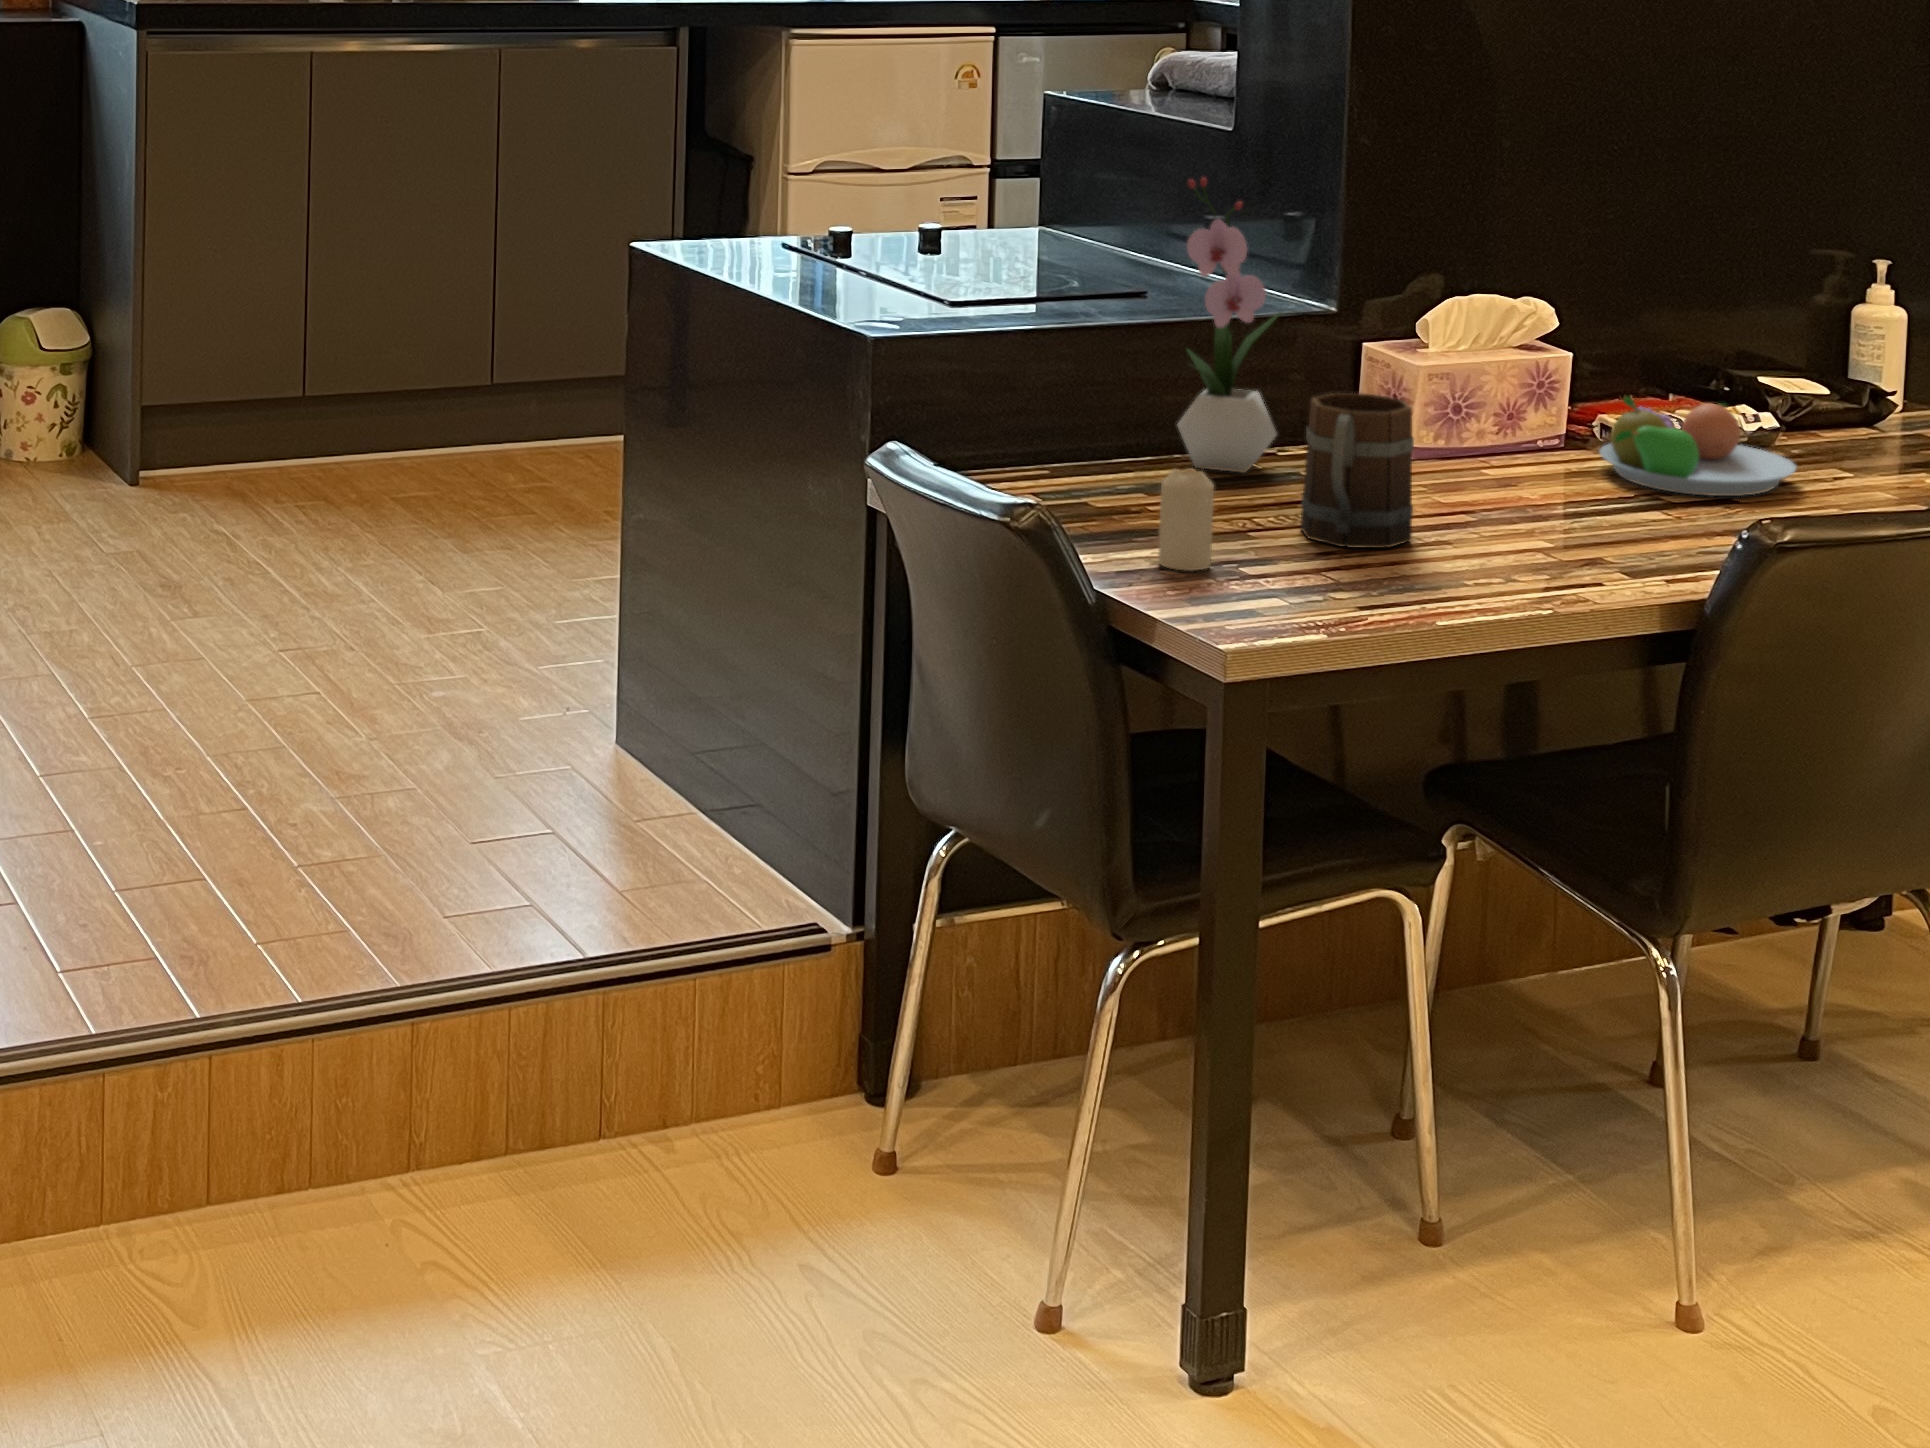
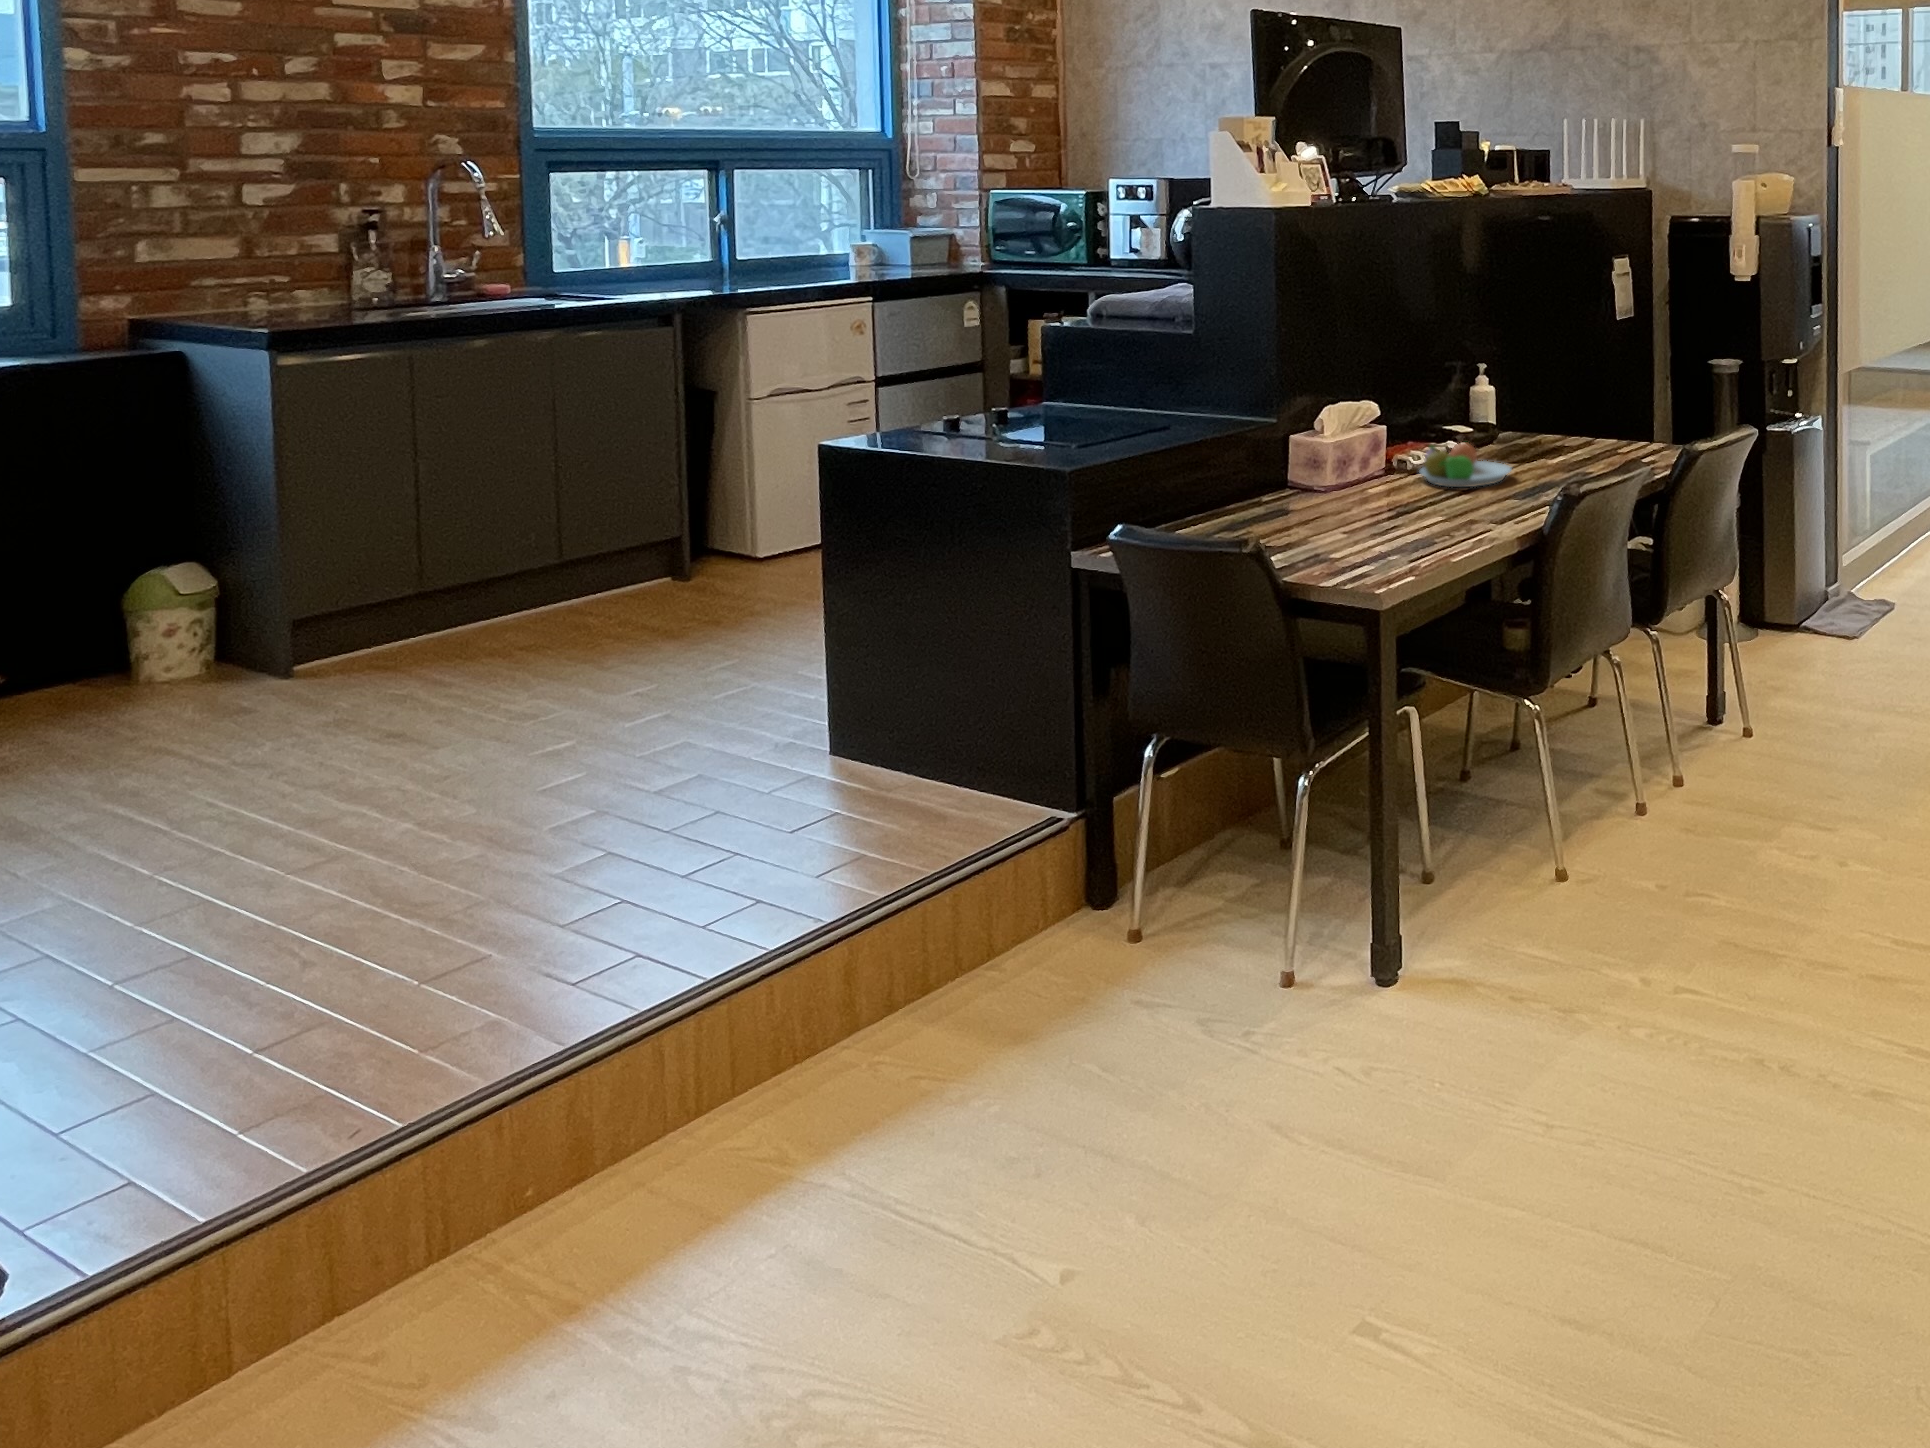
flower arrangement: present [1177,178,1282,473] -> none [1226,359,1282,515]
mug: present [1300,393,1414,548] -> none [1331,459,1389,538]
candle: present [1159,468,1214,570] -> none [1289,509,1318,563]

